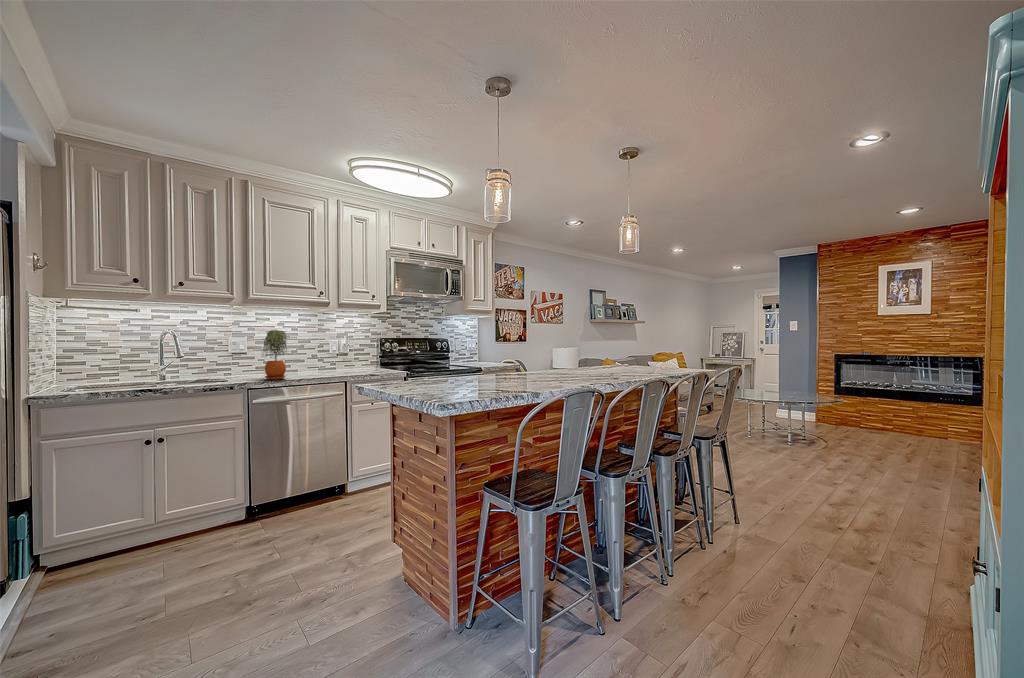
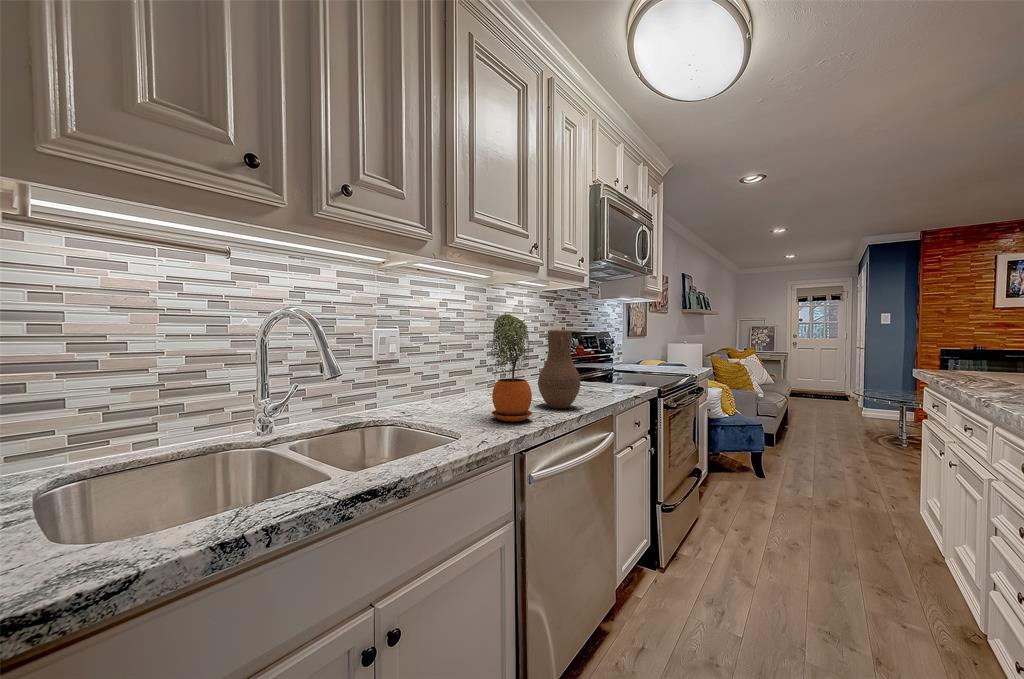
vase: none [309,337,333,377] -> present [538,330,581,408]

